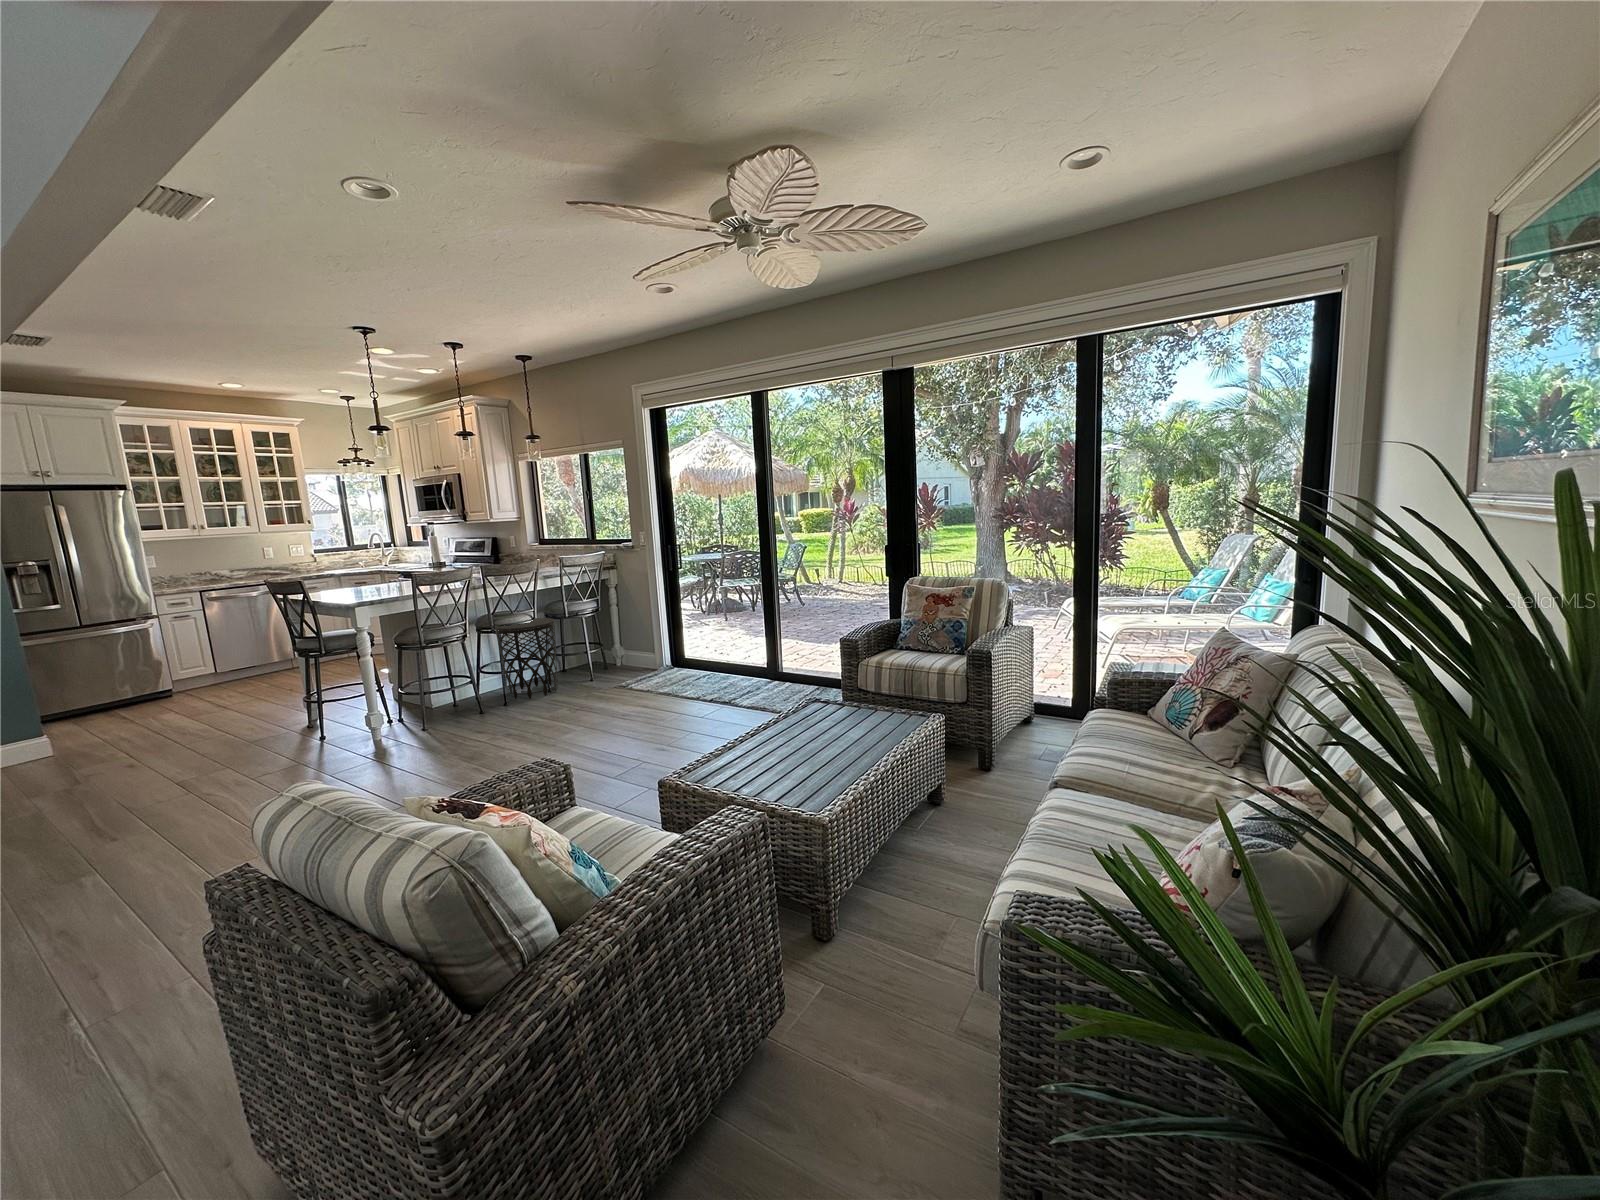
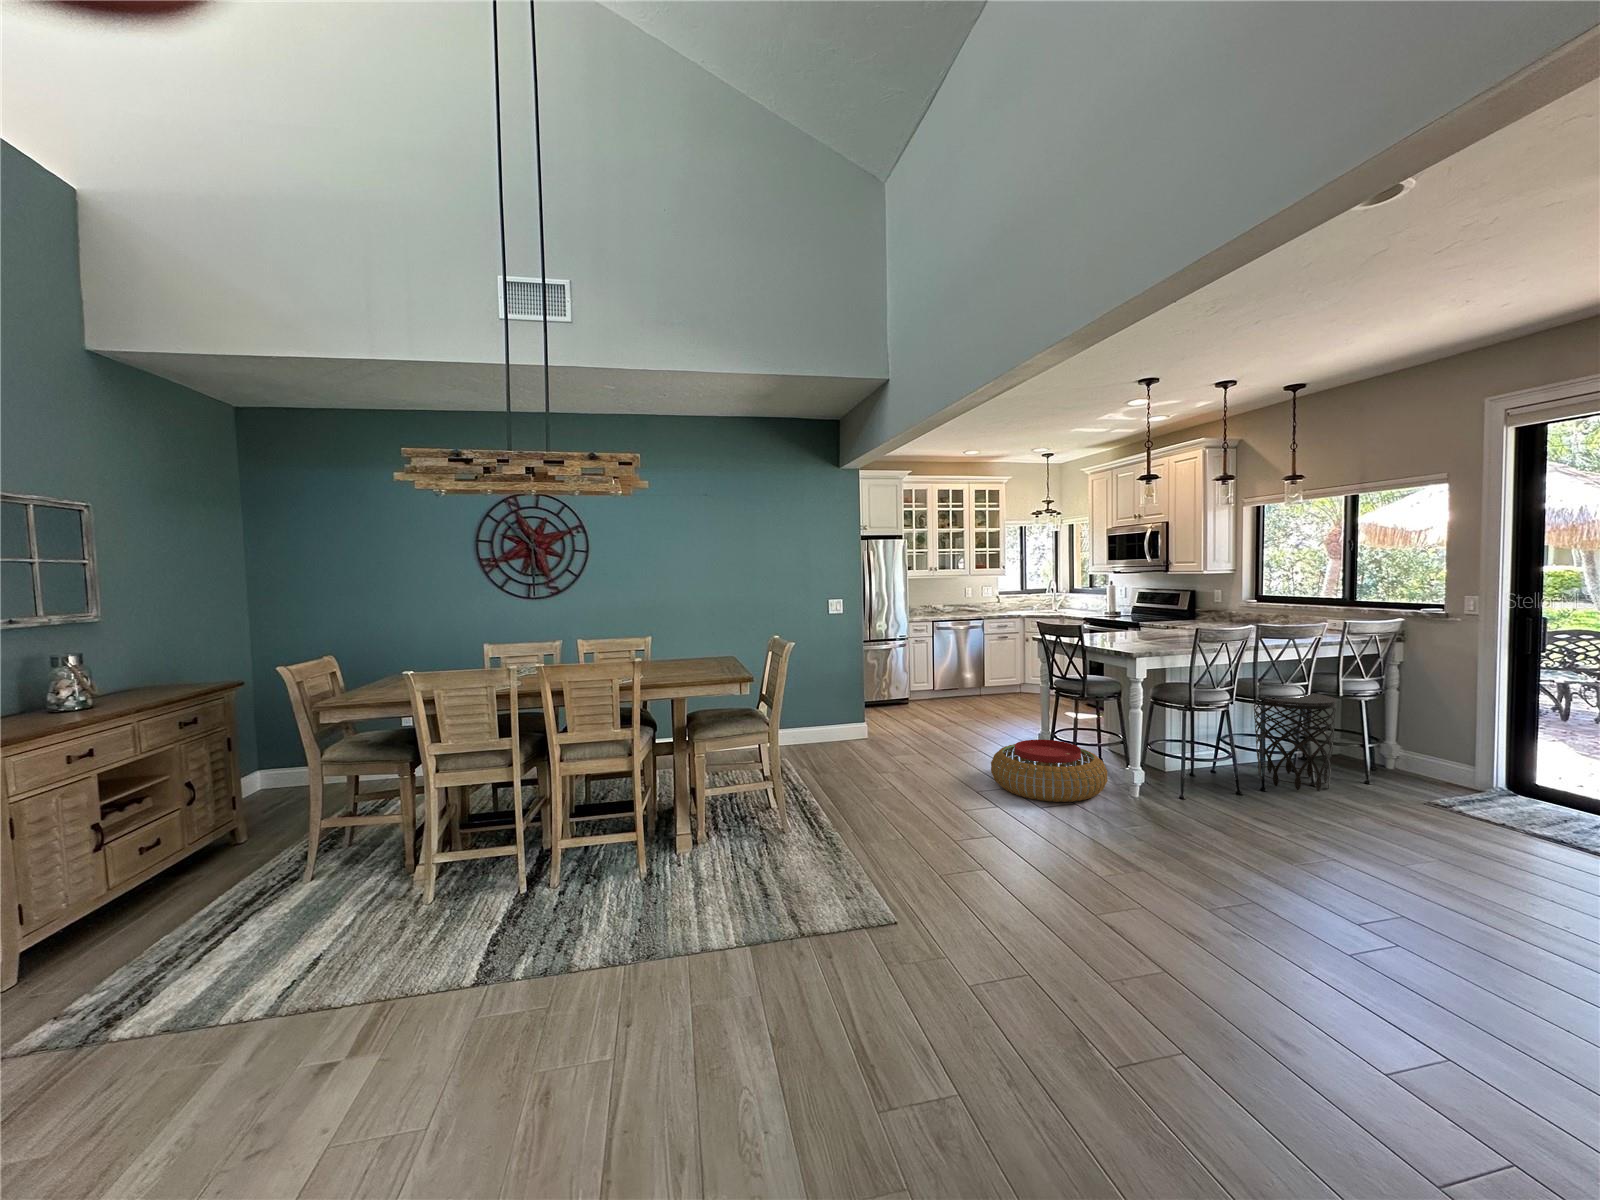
pouf: none [201,704,347,772] -> present [991,739,1108,802]

